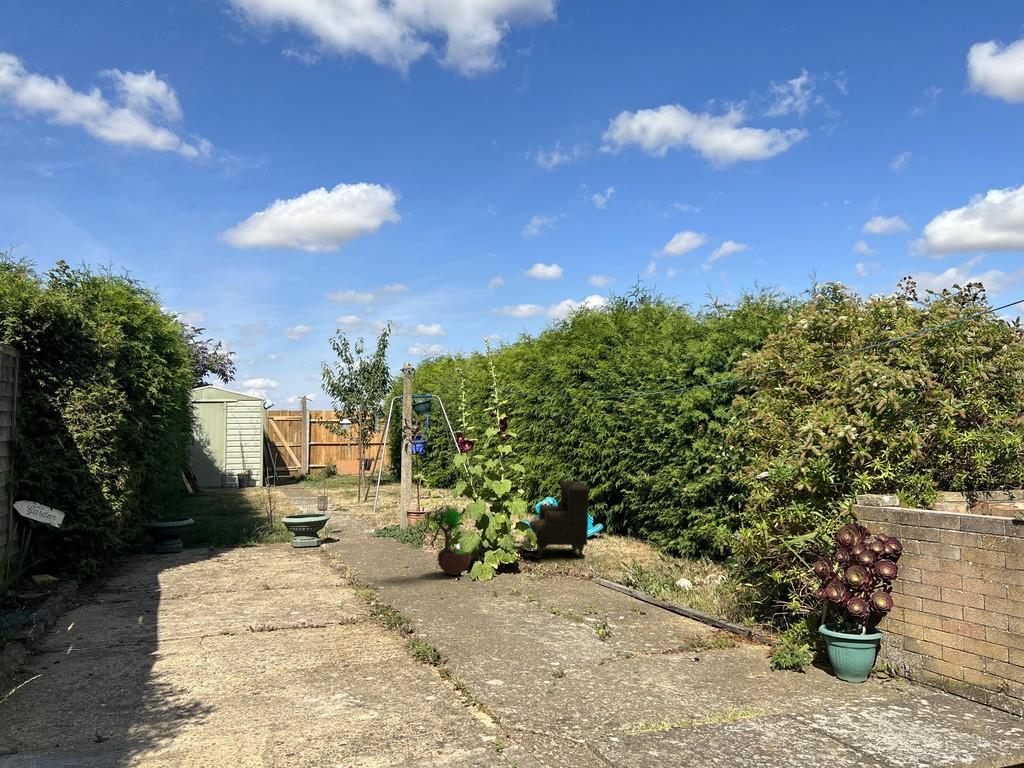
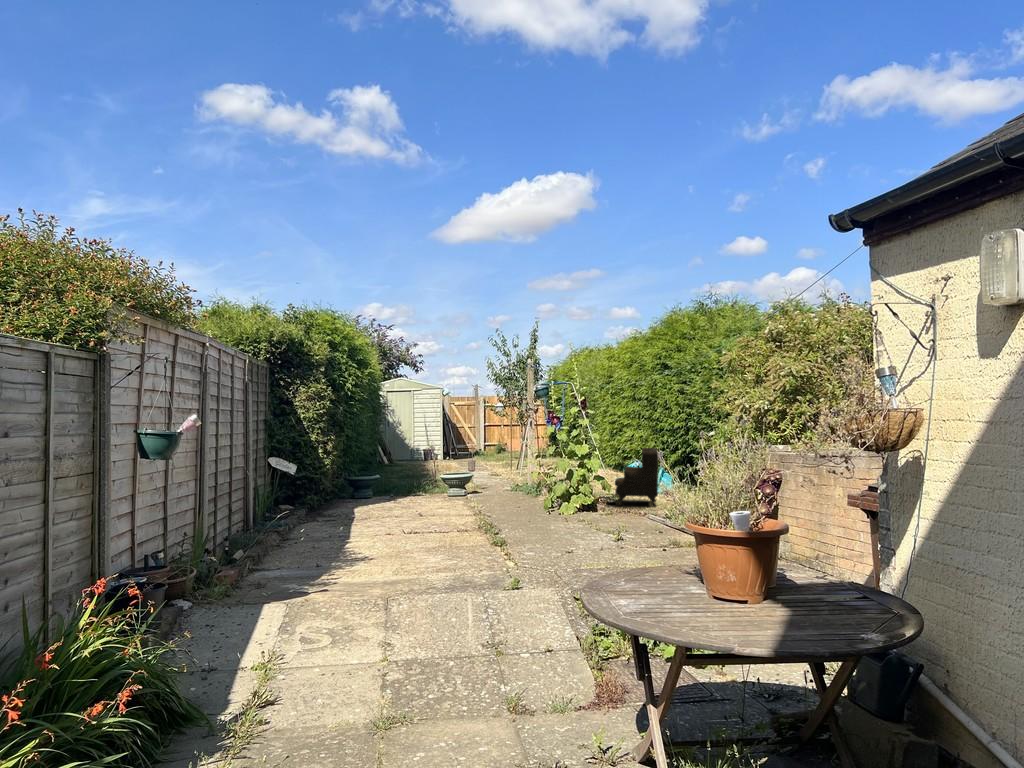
potted tree: present [425,504,471,575] -> none [524,457,561,513]

